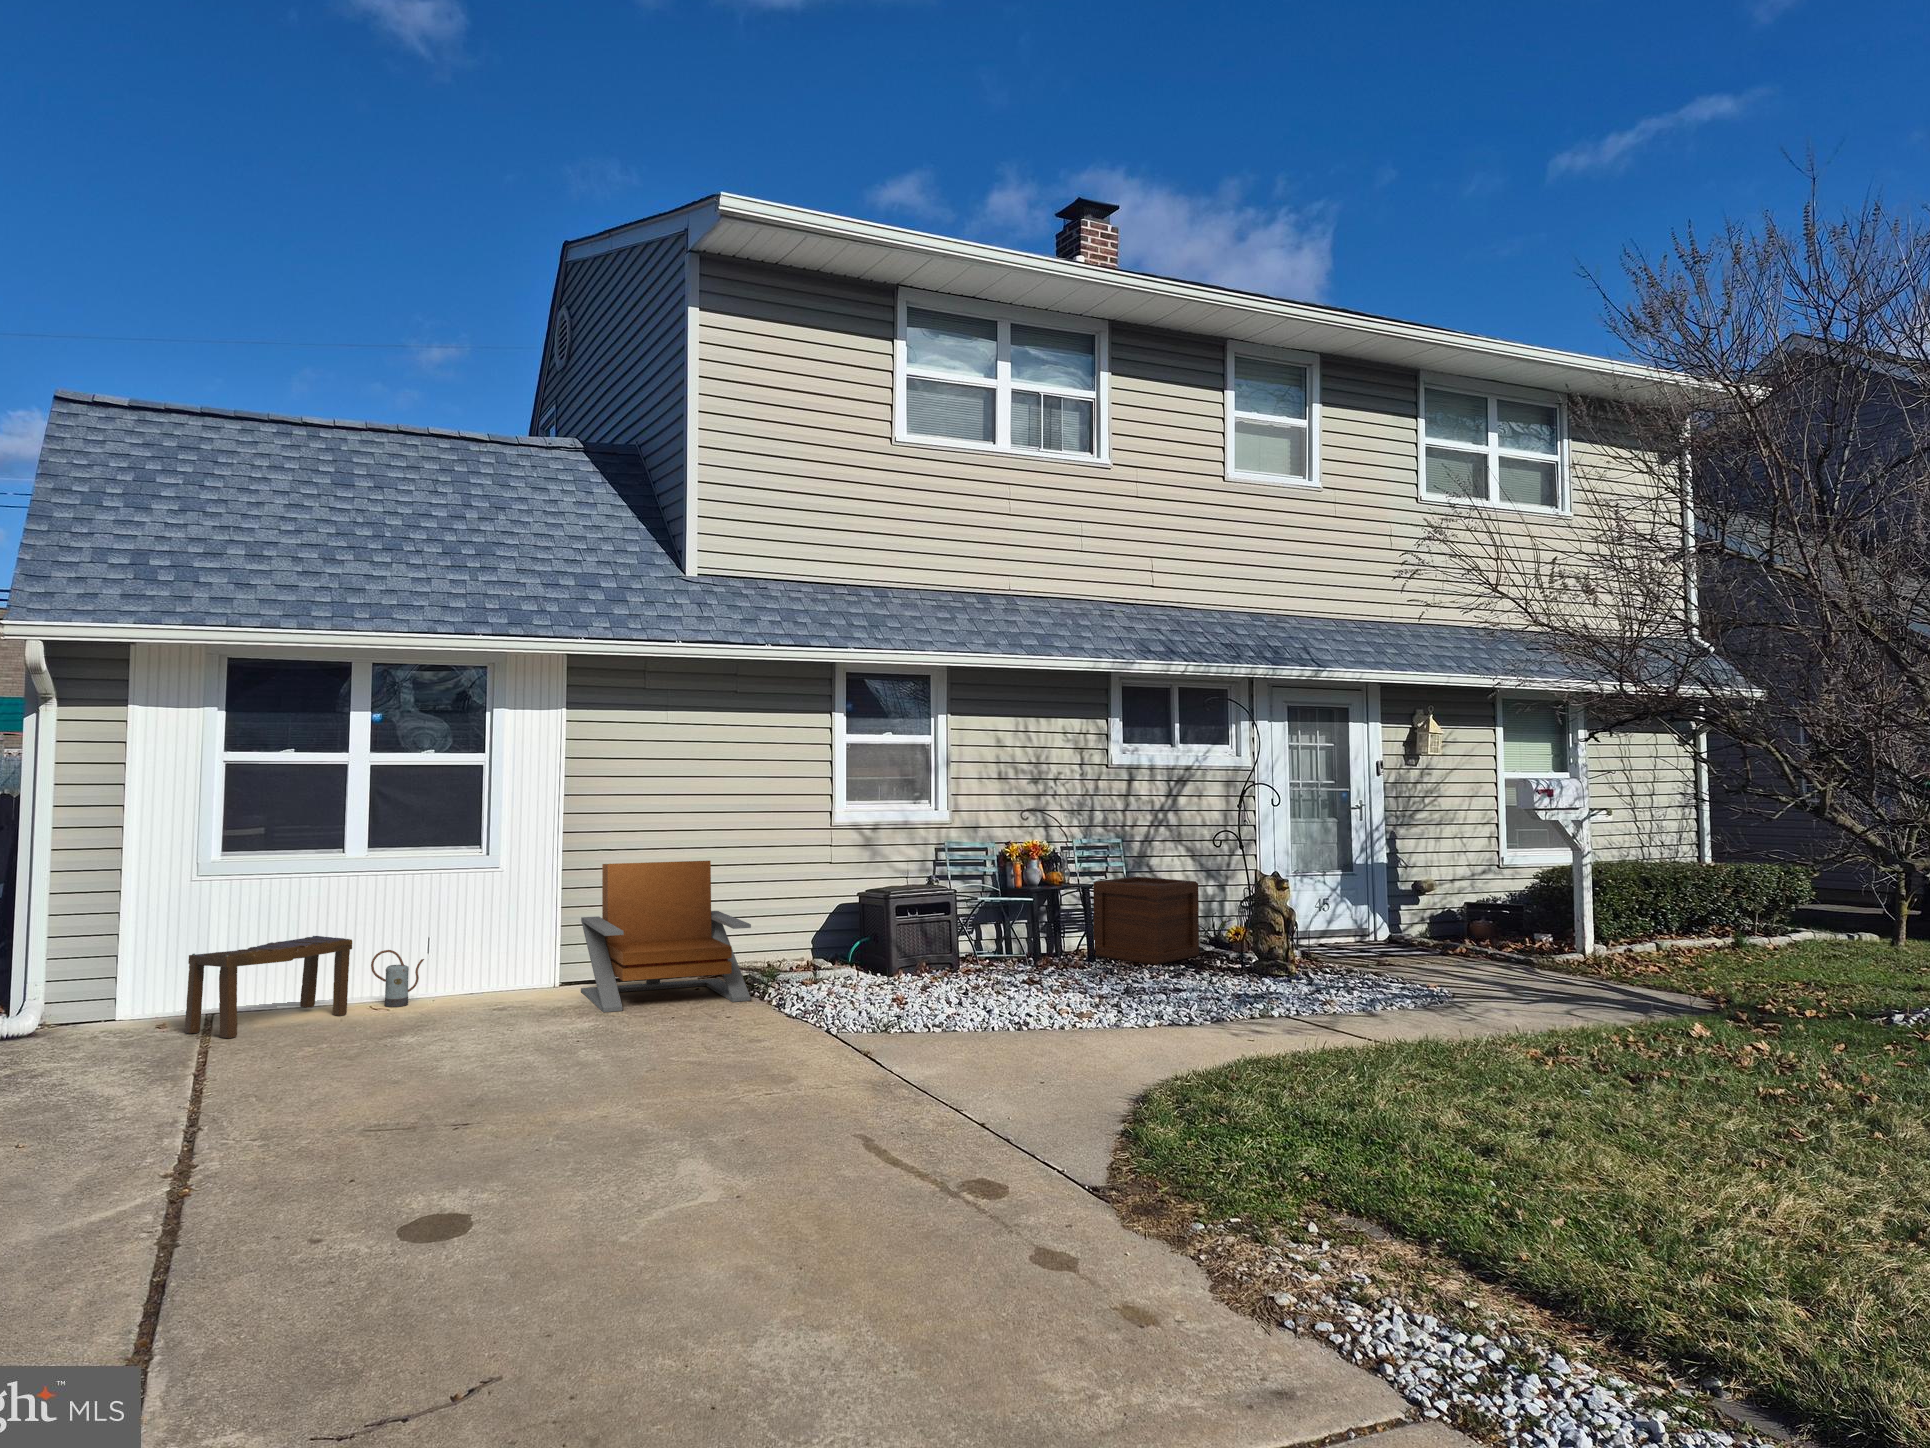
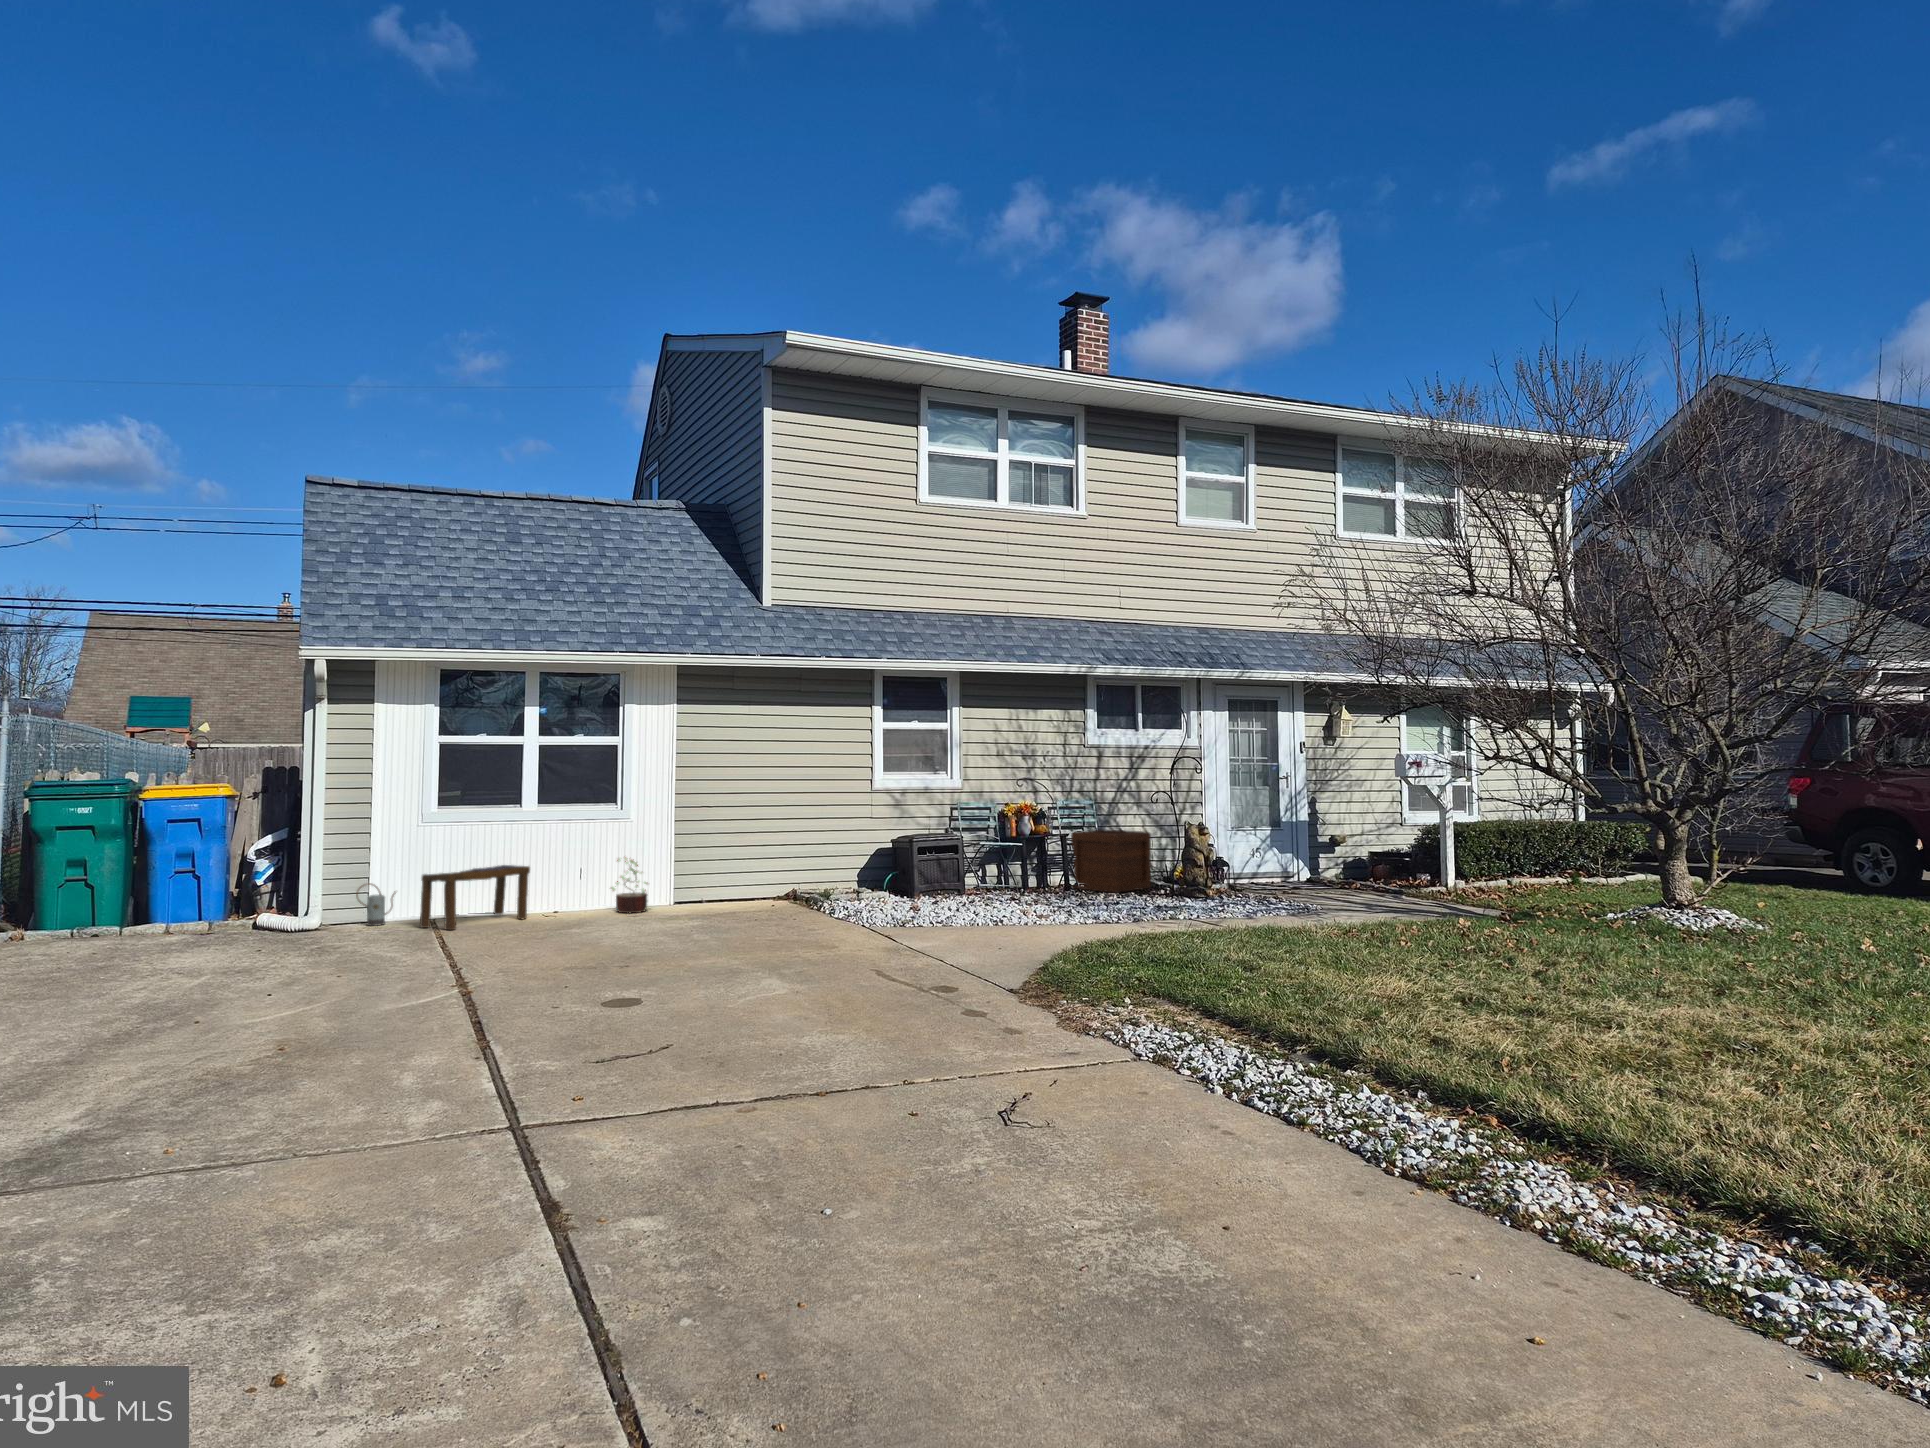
lounge chair: present [581,861,751,1012] -> none [689,813,810,918]
decorative plant: none [468,920,525,1003] -> present [611,857,648,913]
watering can: present [371,950,424,1007] -> present [356,883,396,926]

